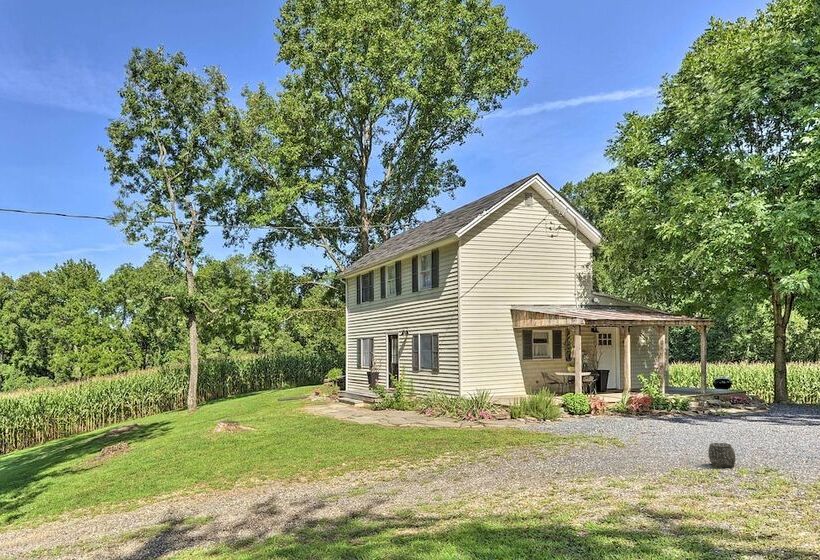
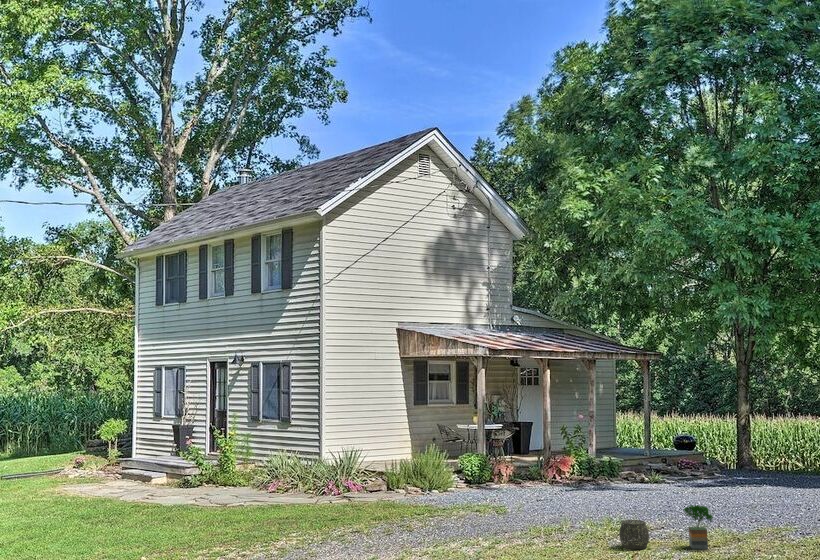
potted tree: none [763,430,795,468] -> present [683,505,713,549]

